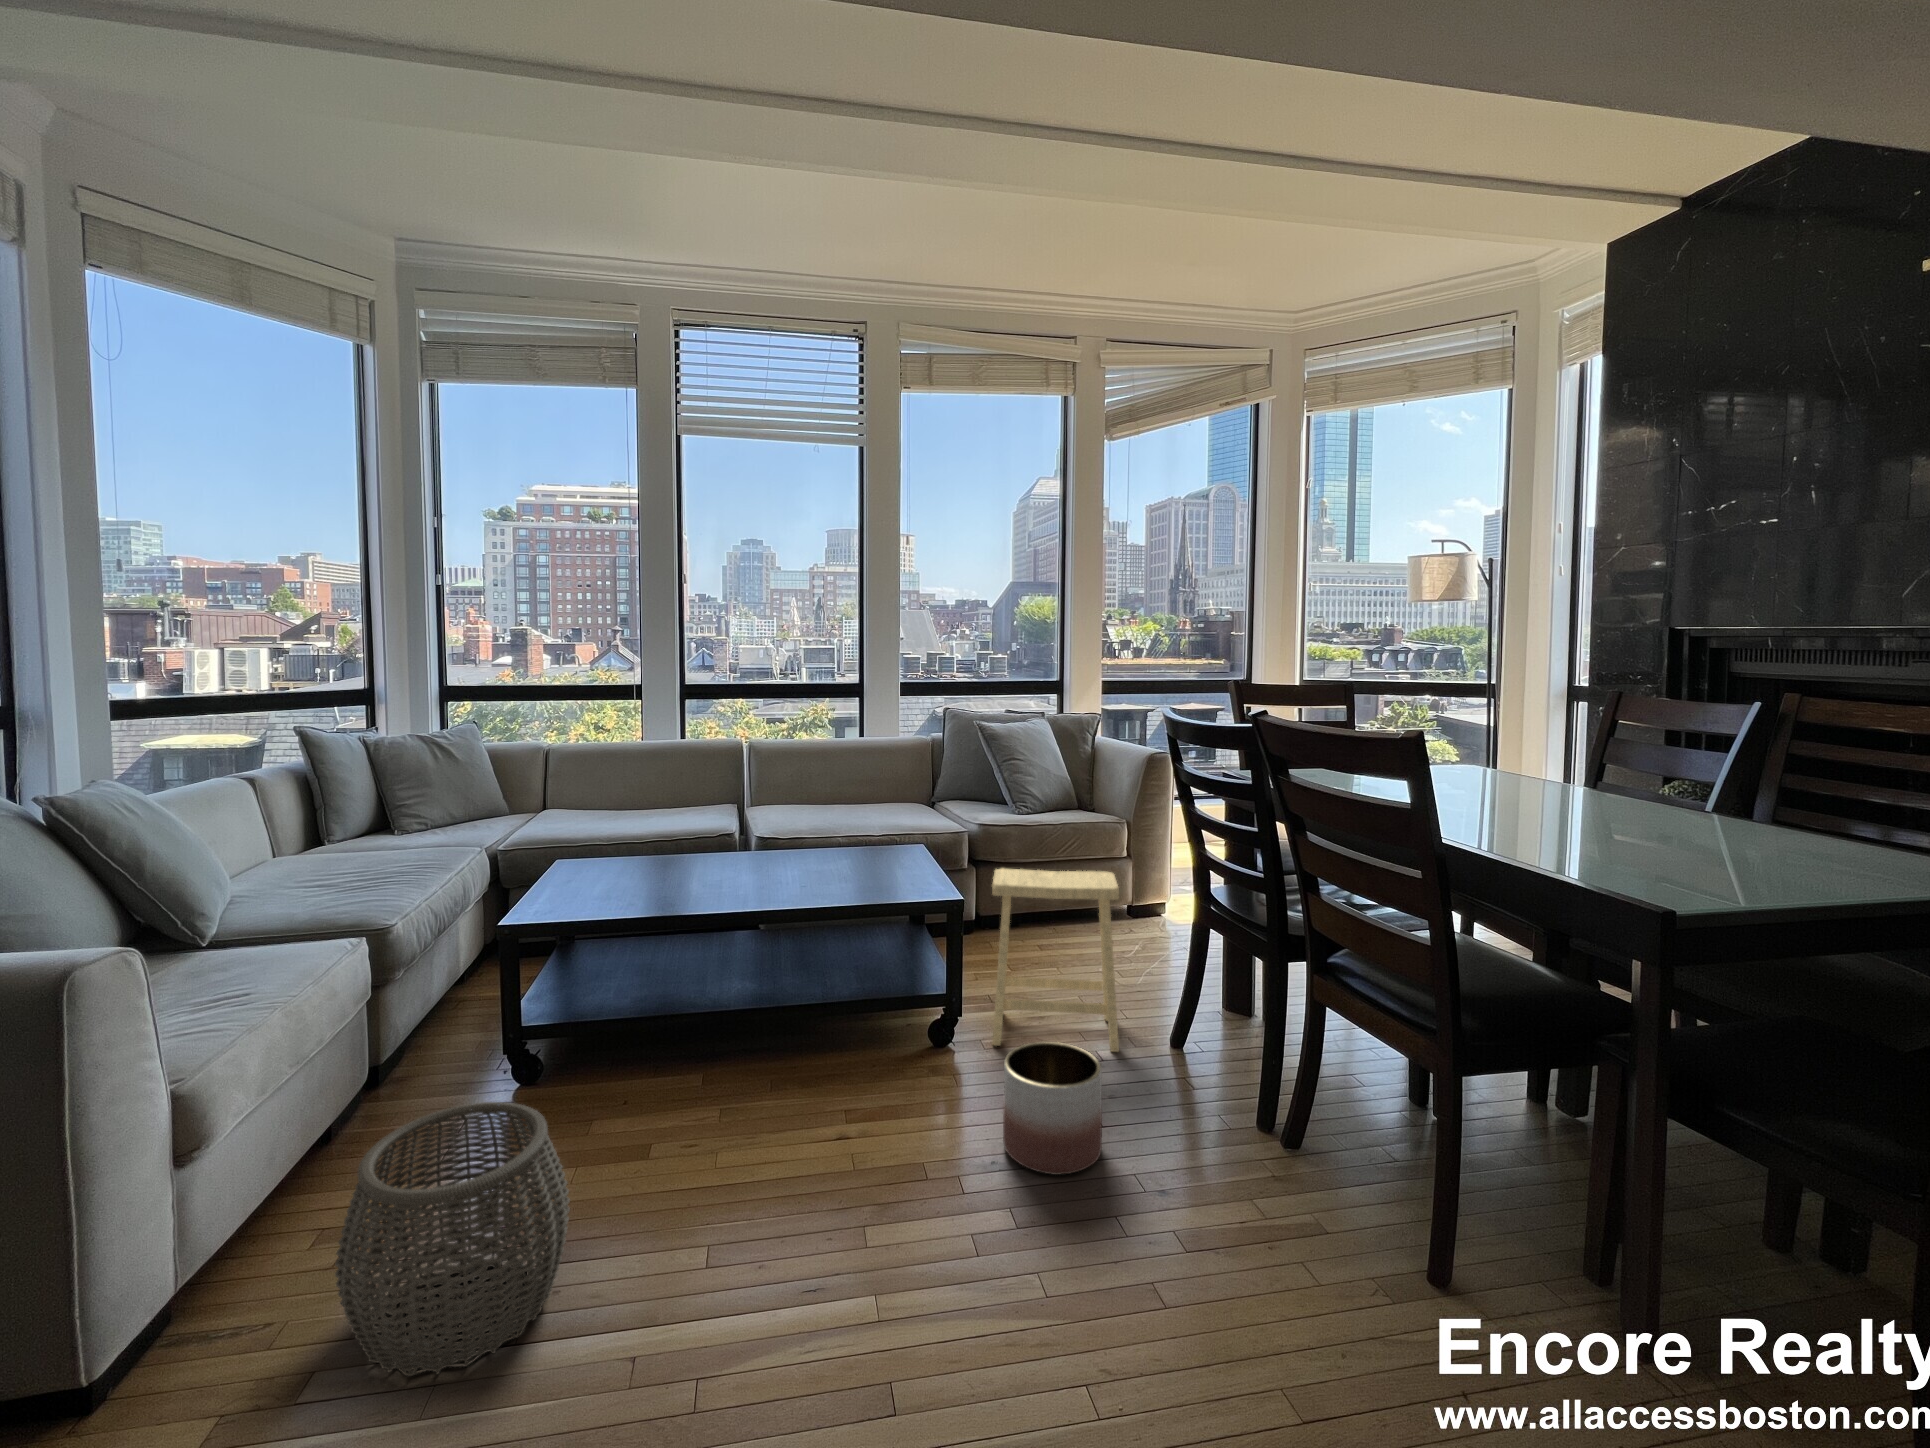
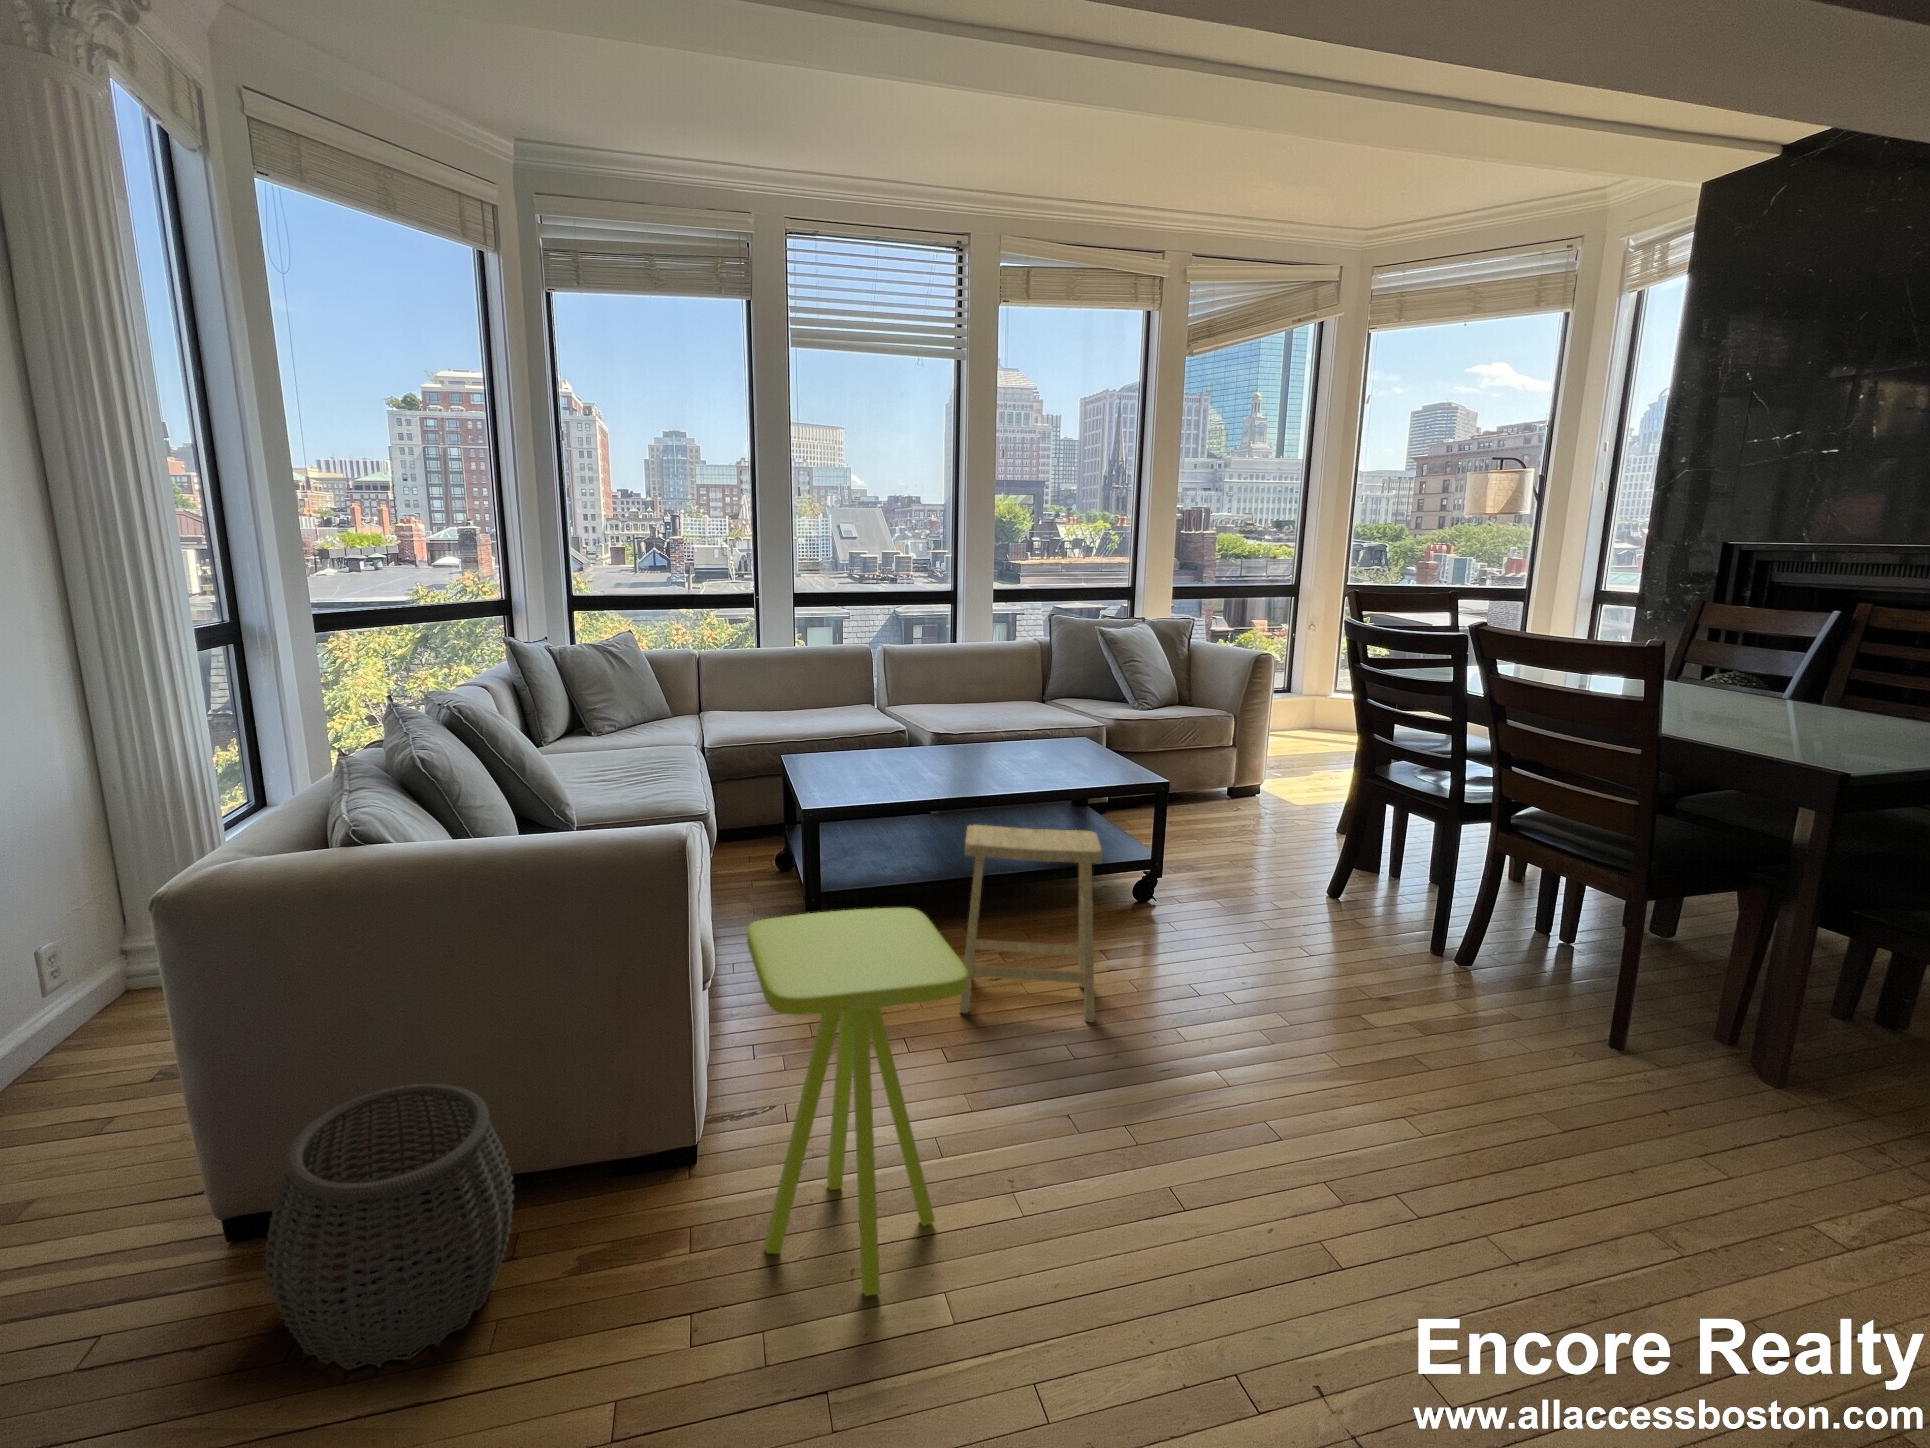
side table: none [787,932,988,1305] -> present [747,908,968,1296]
planter: present [1003,1042,1102,1175] -> none [972,1017,1080,1157]

